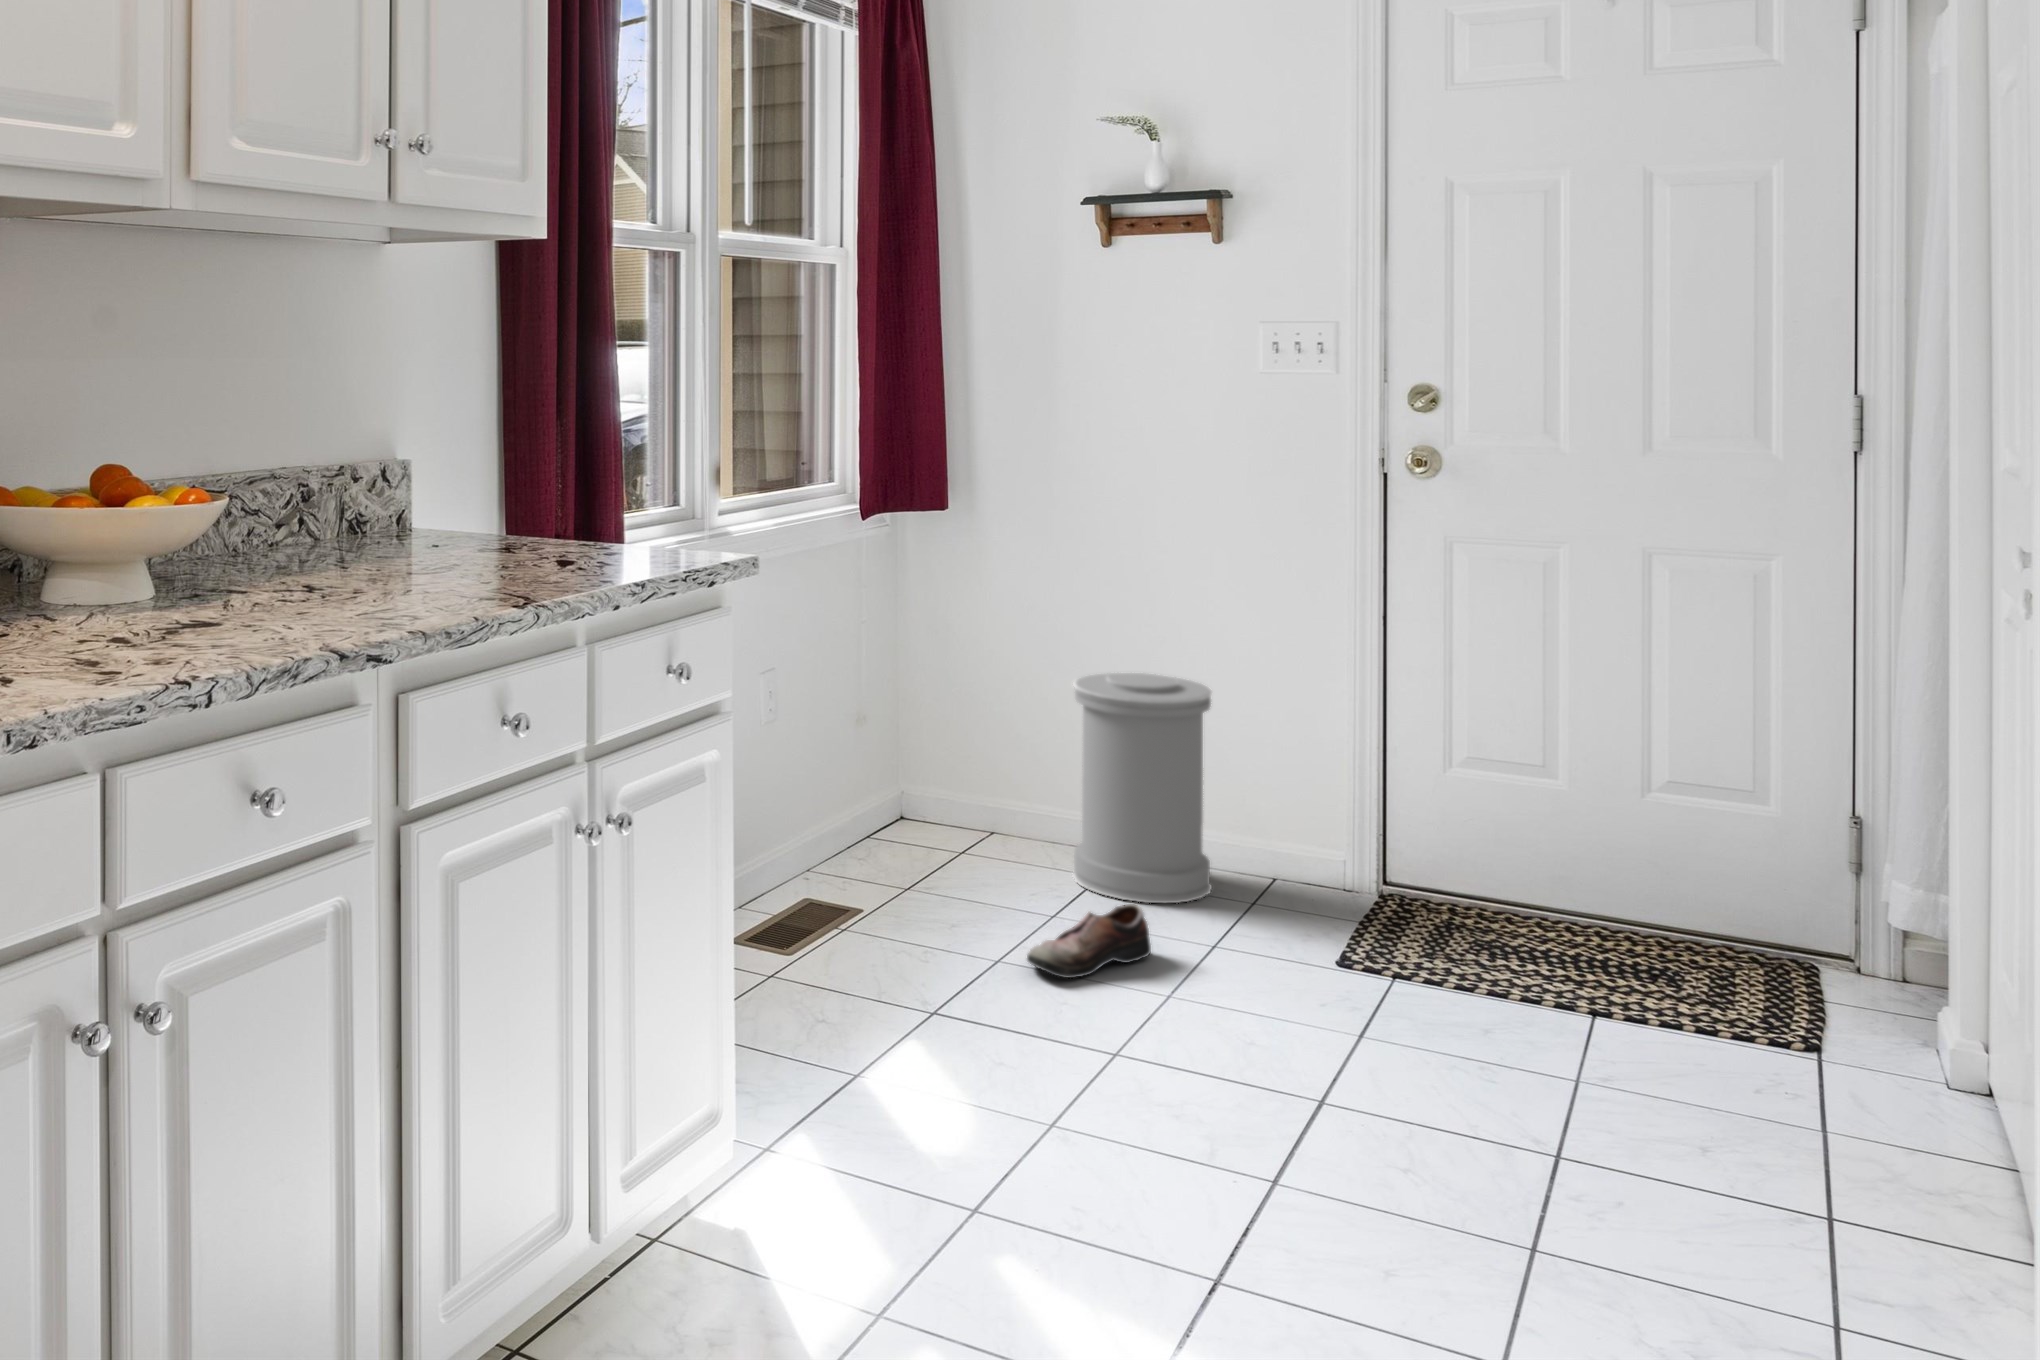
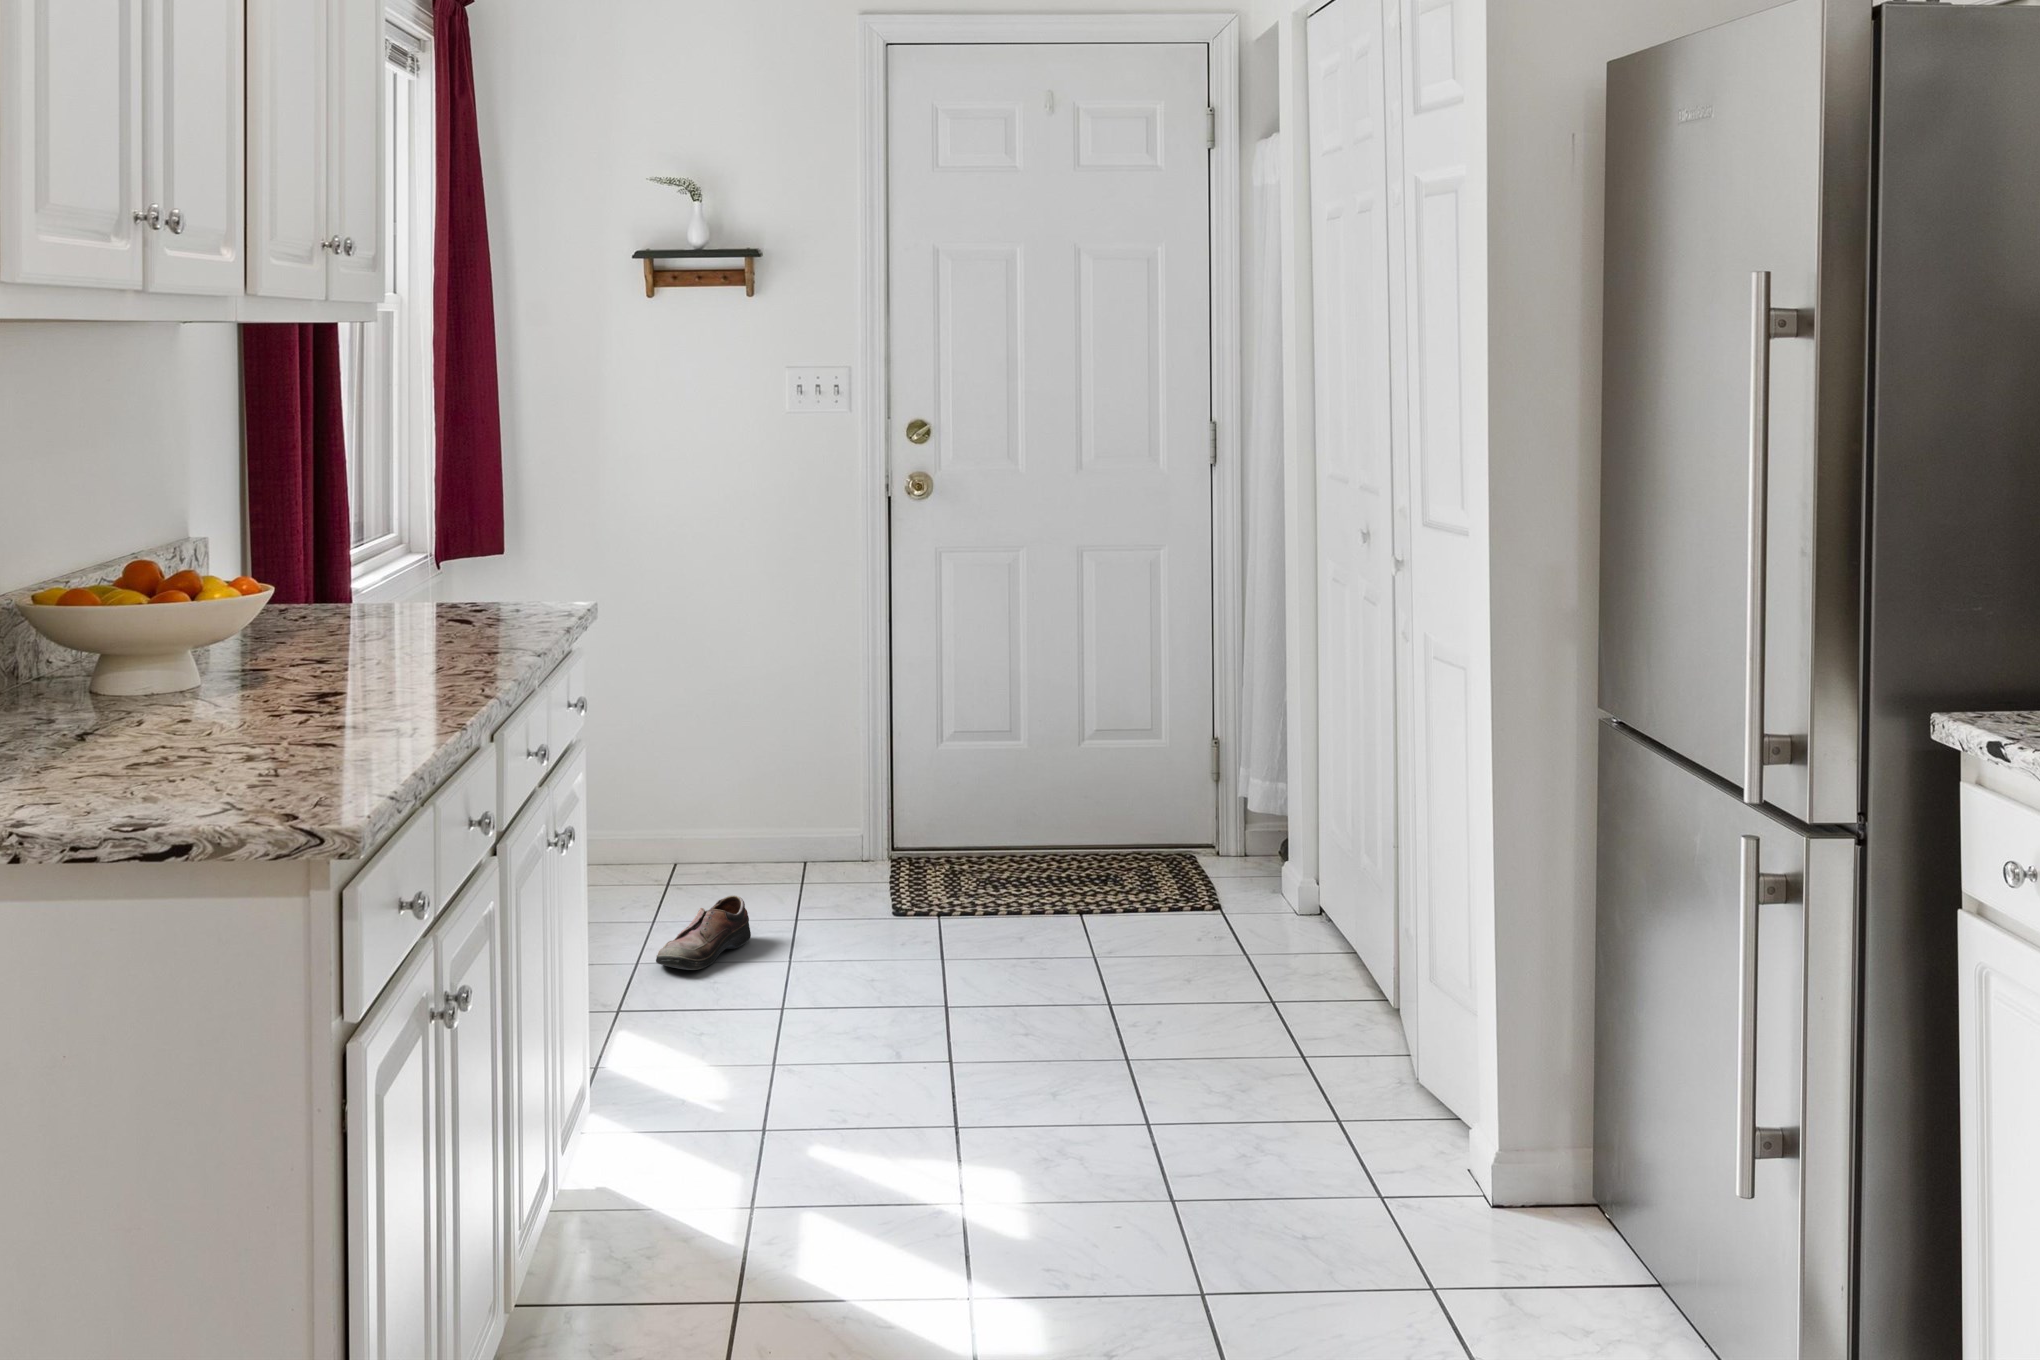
trash can: present [1072,673,1212,903] -> none [640,691,764,900]

